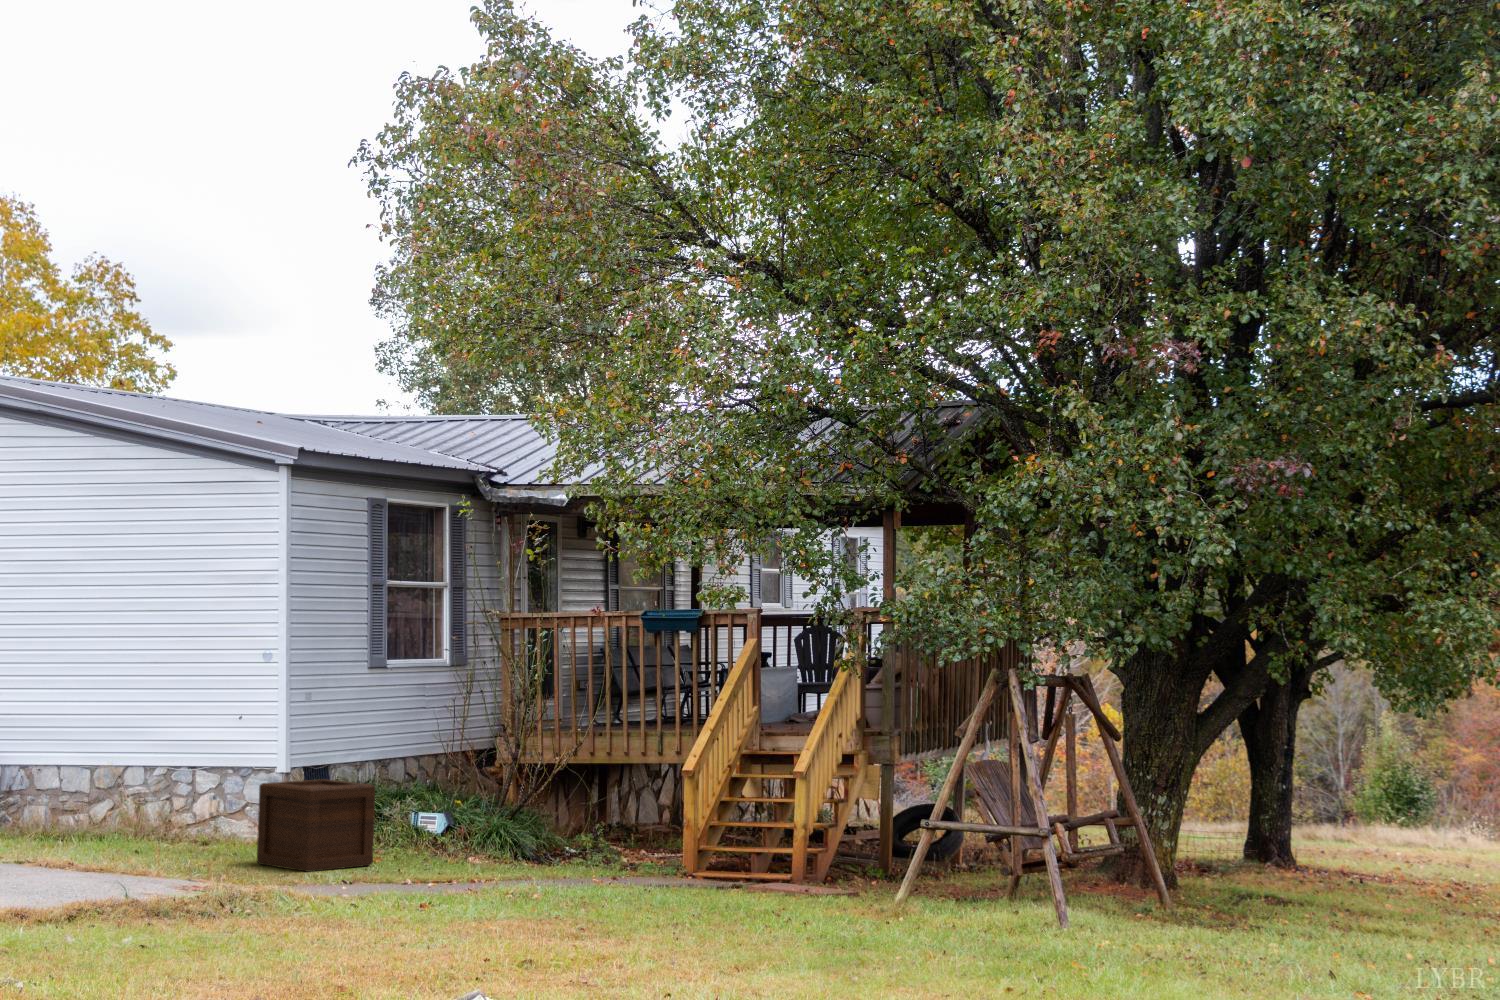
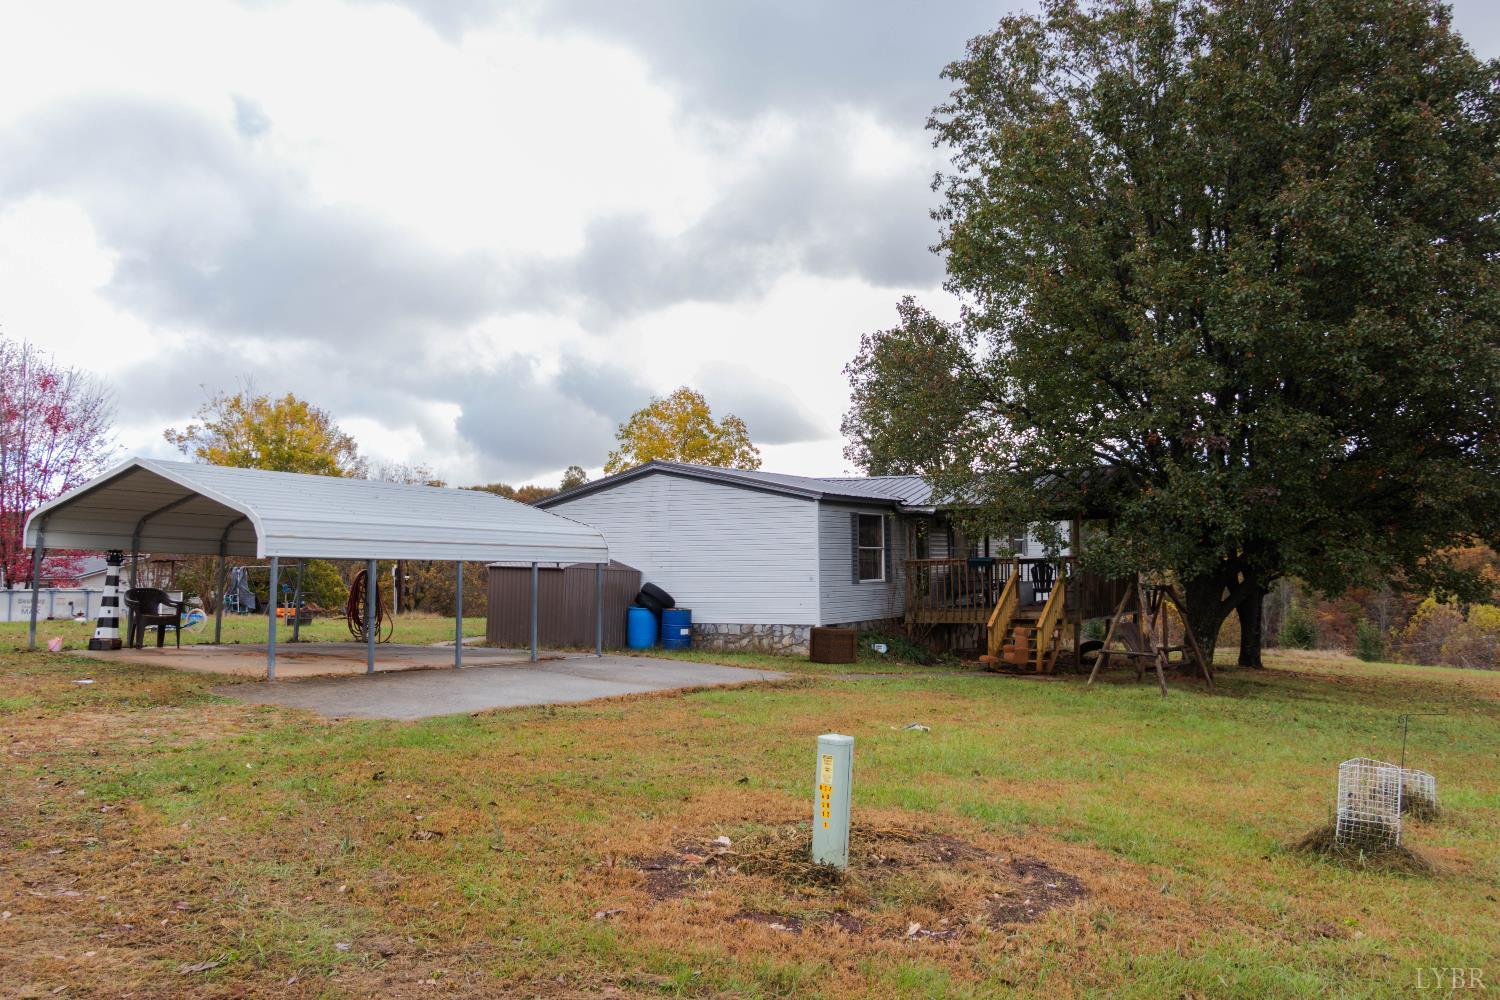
lounge chair: none [654,770,773,878] -> present [978,627,1029,673]

